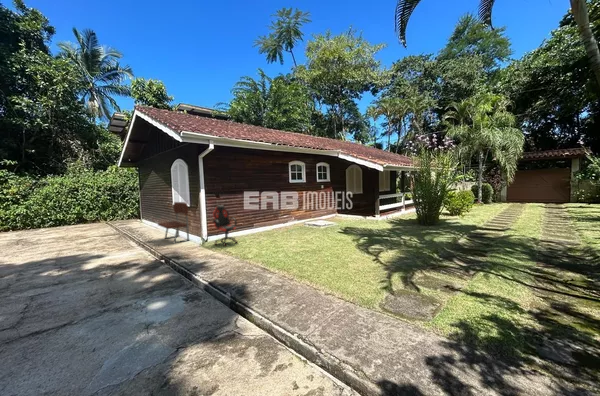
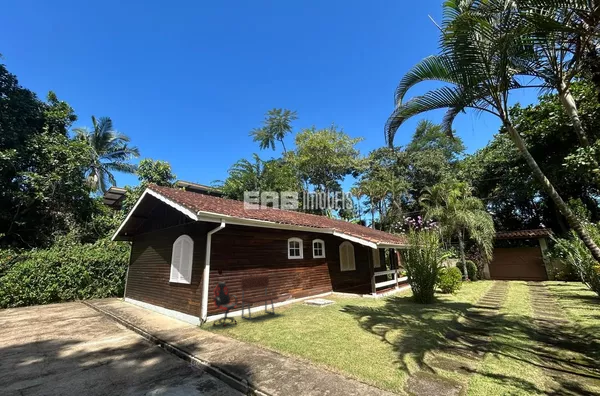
bench: present [158,202,189,243] -> present [241,276,279,319]

